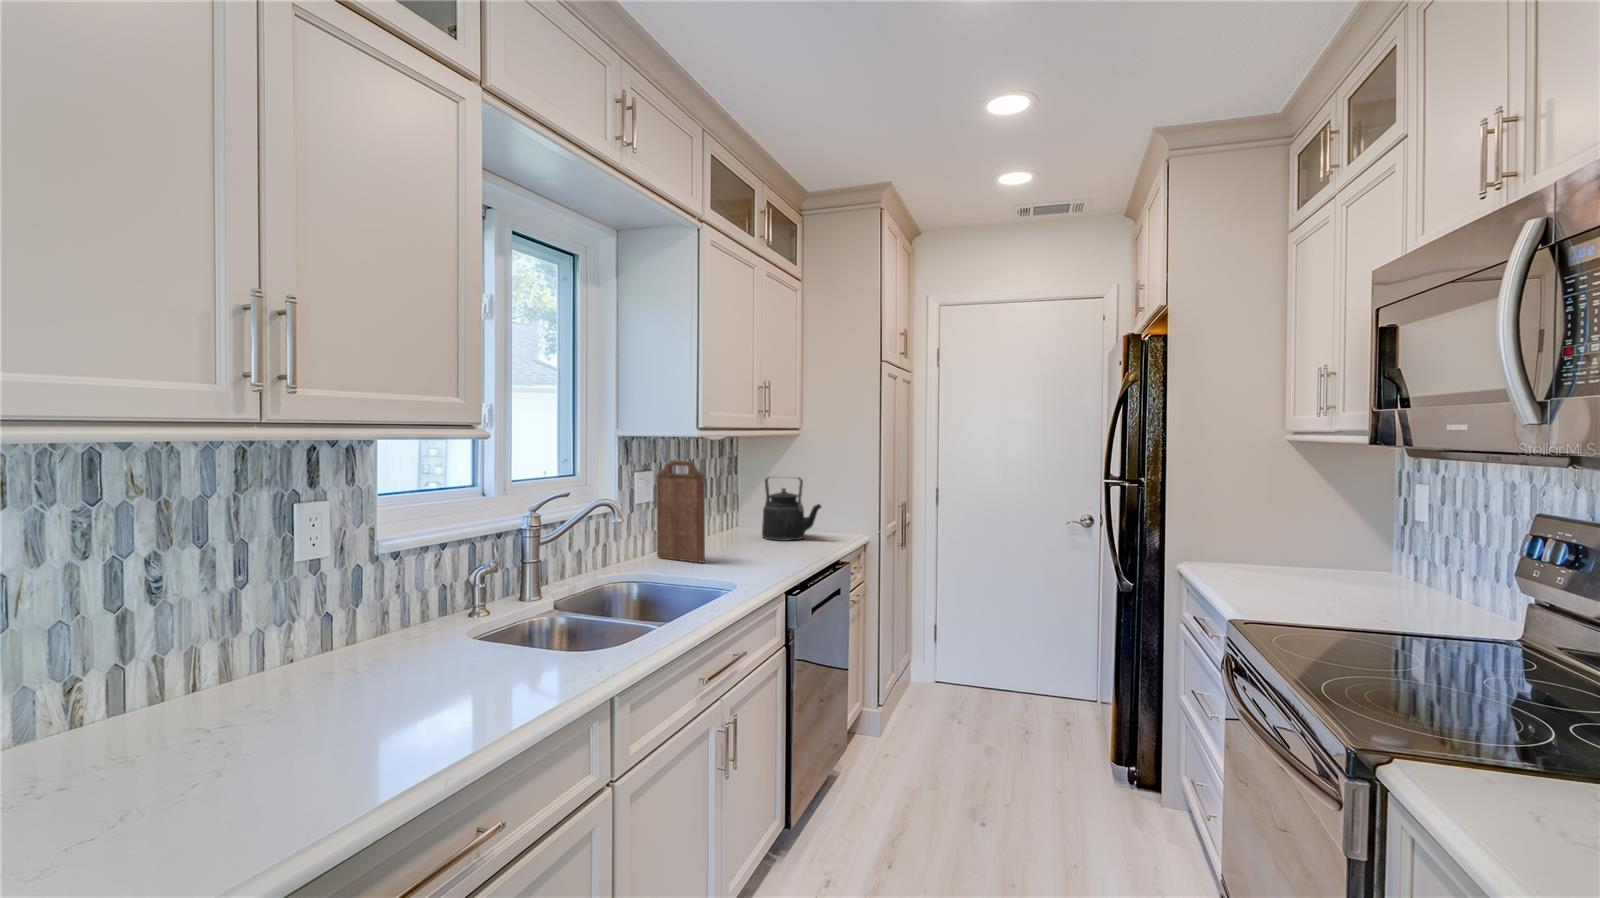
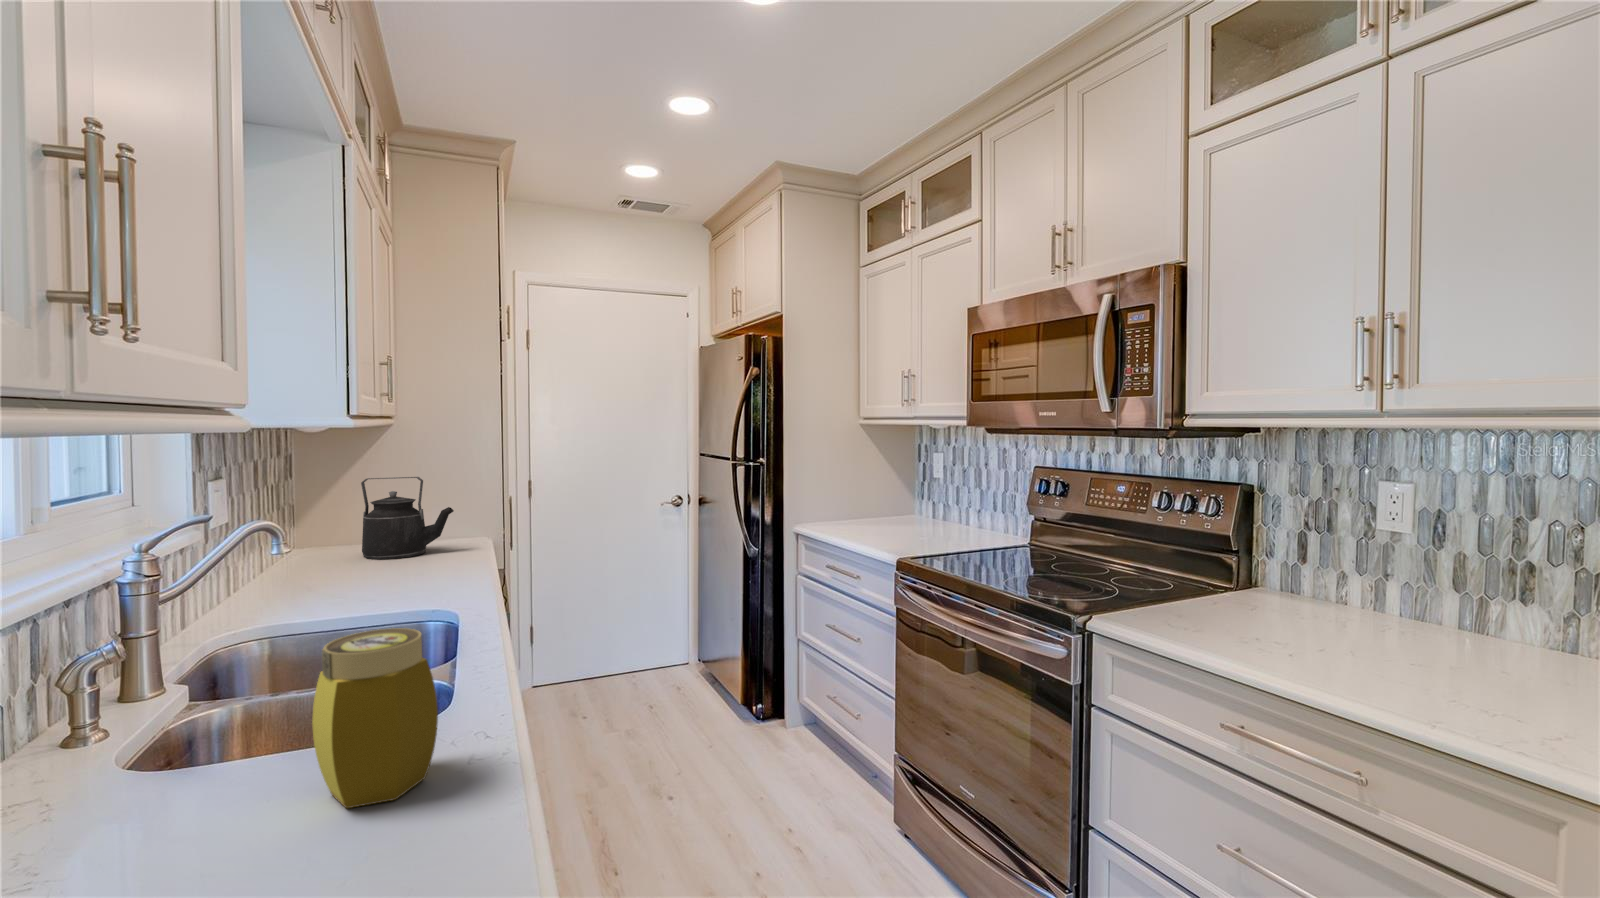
cutting board: present [657,461,705,562] -> none [250,460,351,605]
jar: none [472,572,548,684] -> present [312,628,438,808]

